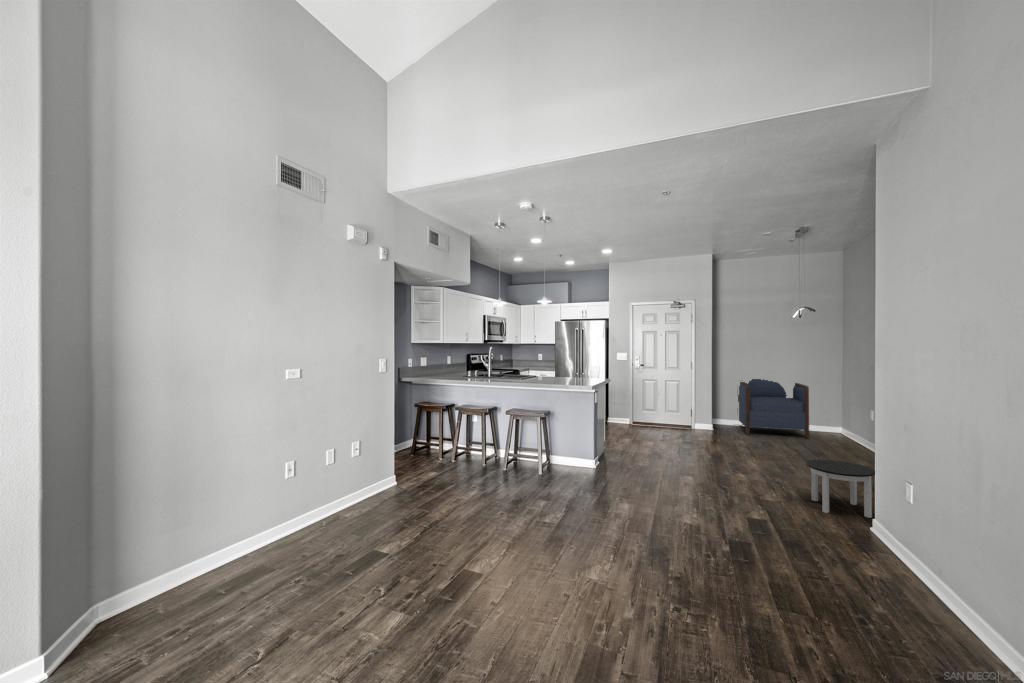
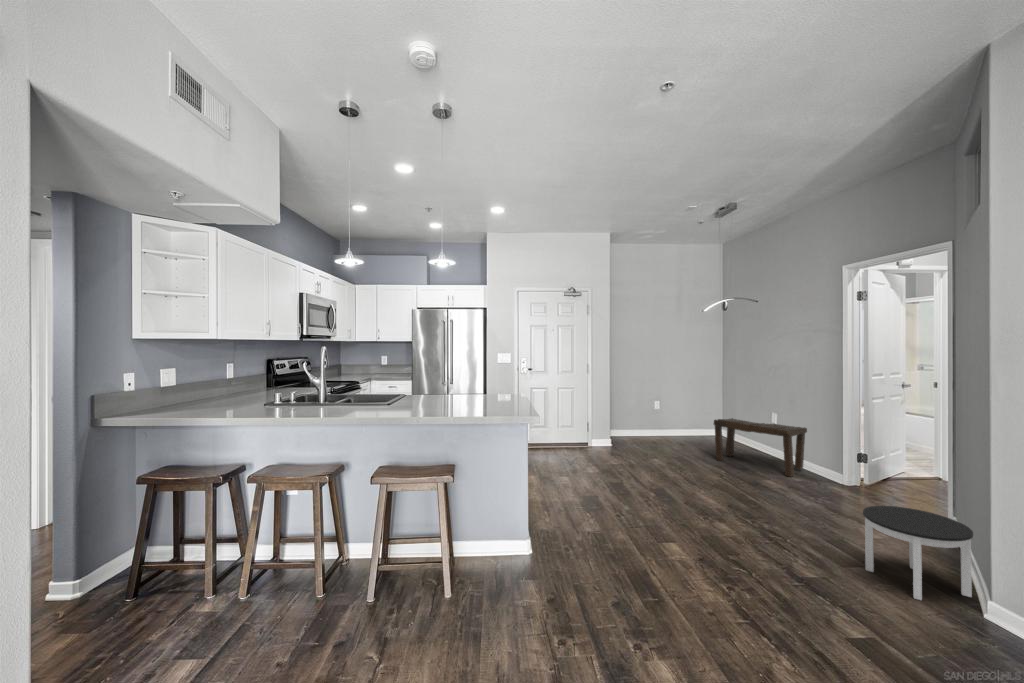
armchair: present [737,379,809,439] -> none [633,374,718,451]
bench: none [792,410,874,459] -> present [714,418,807,477]

